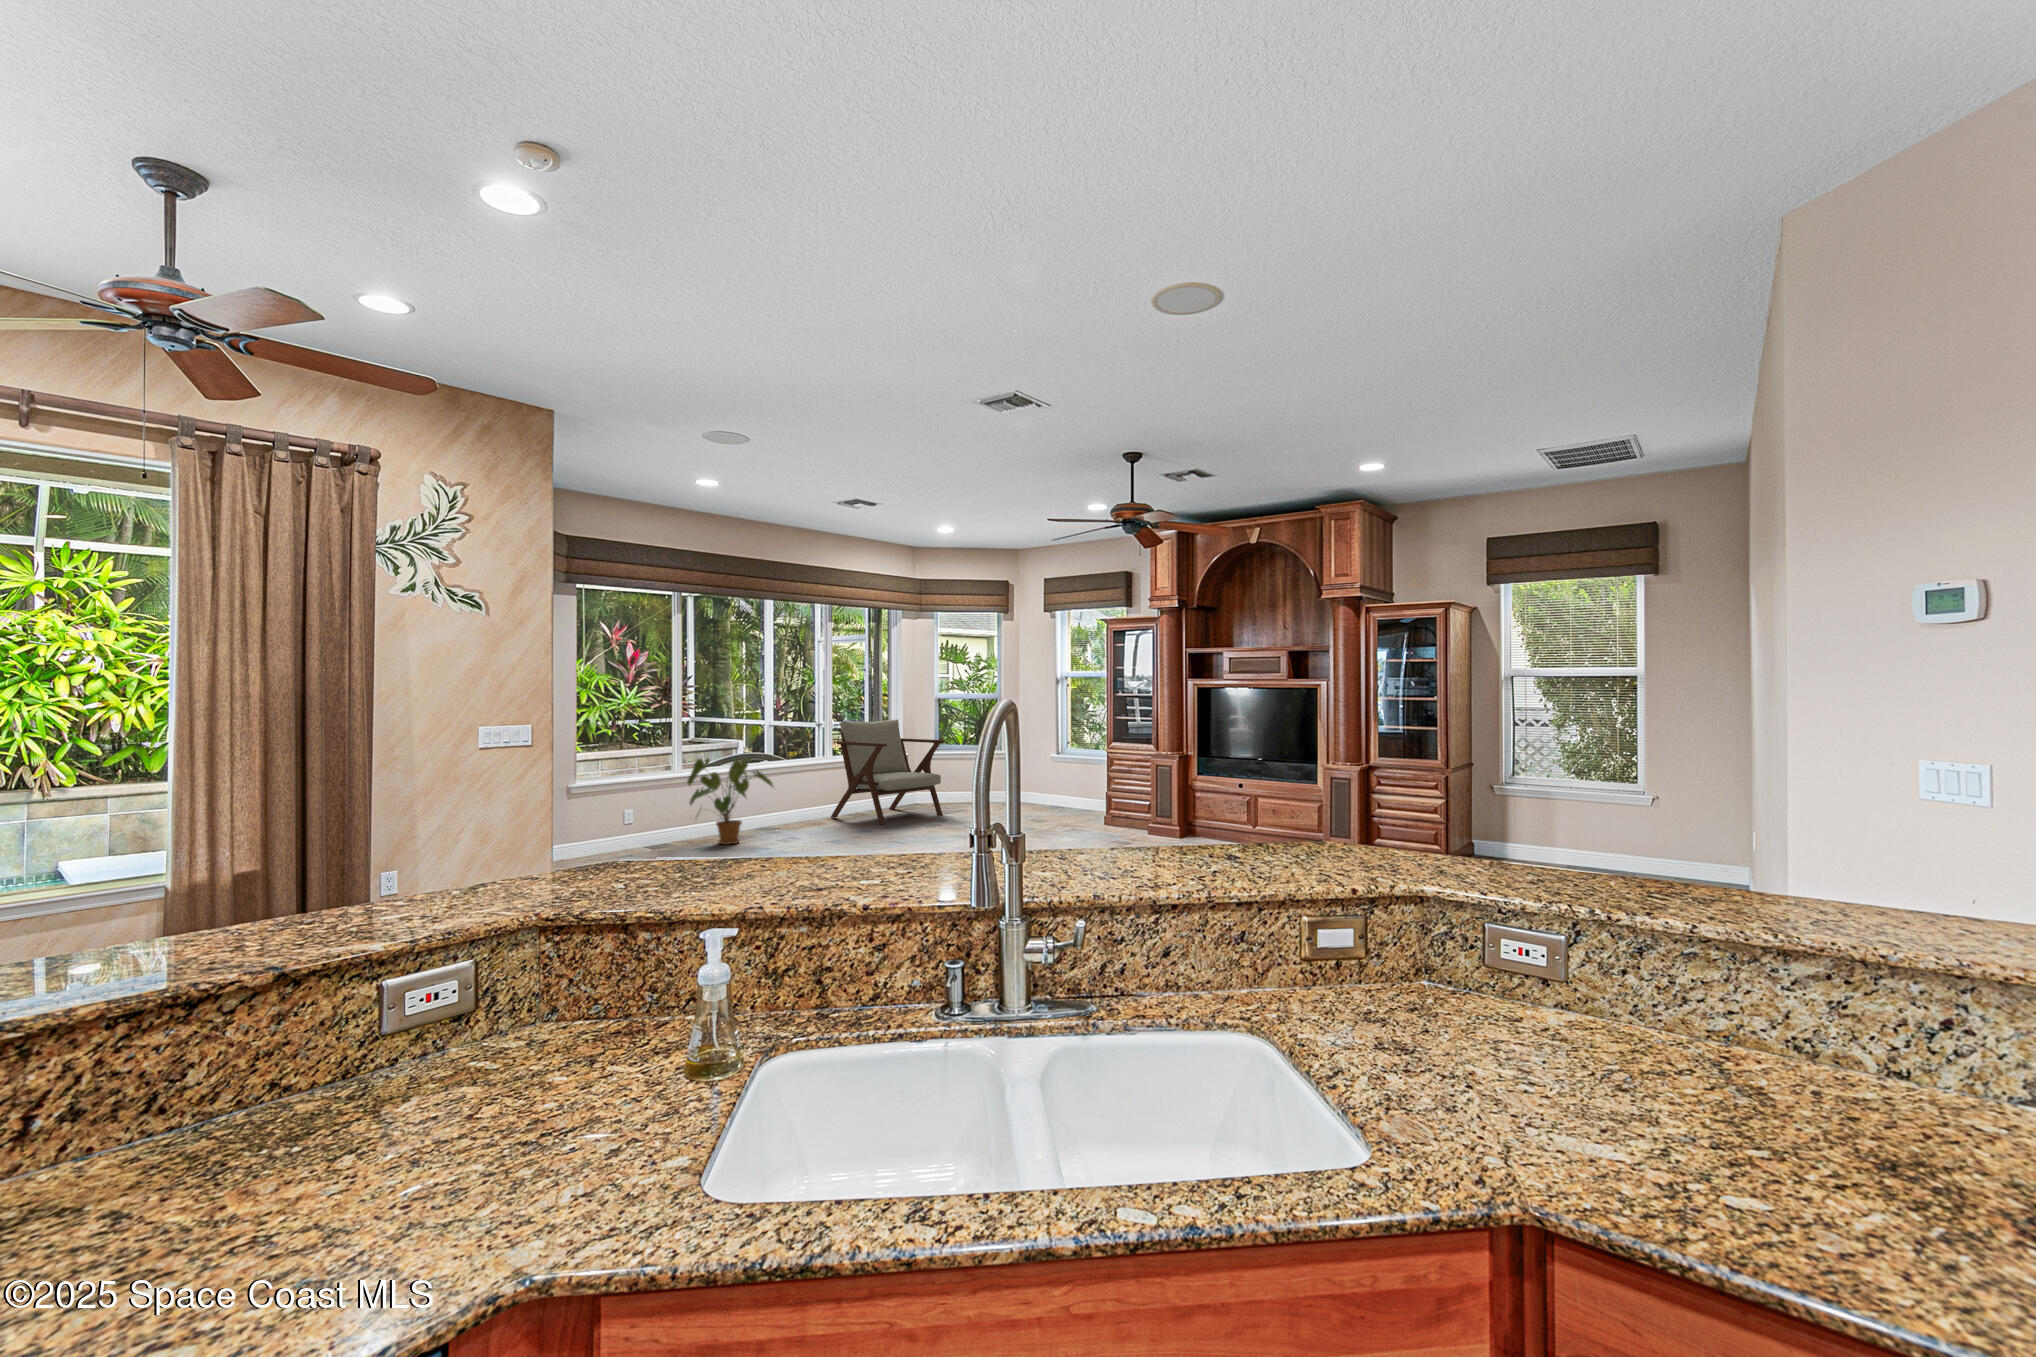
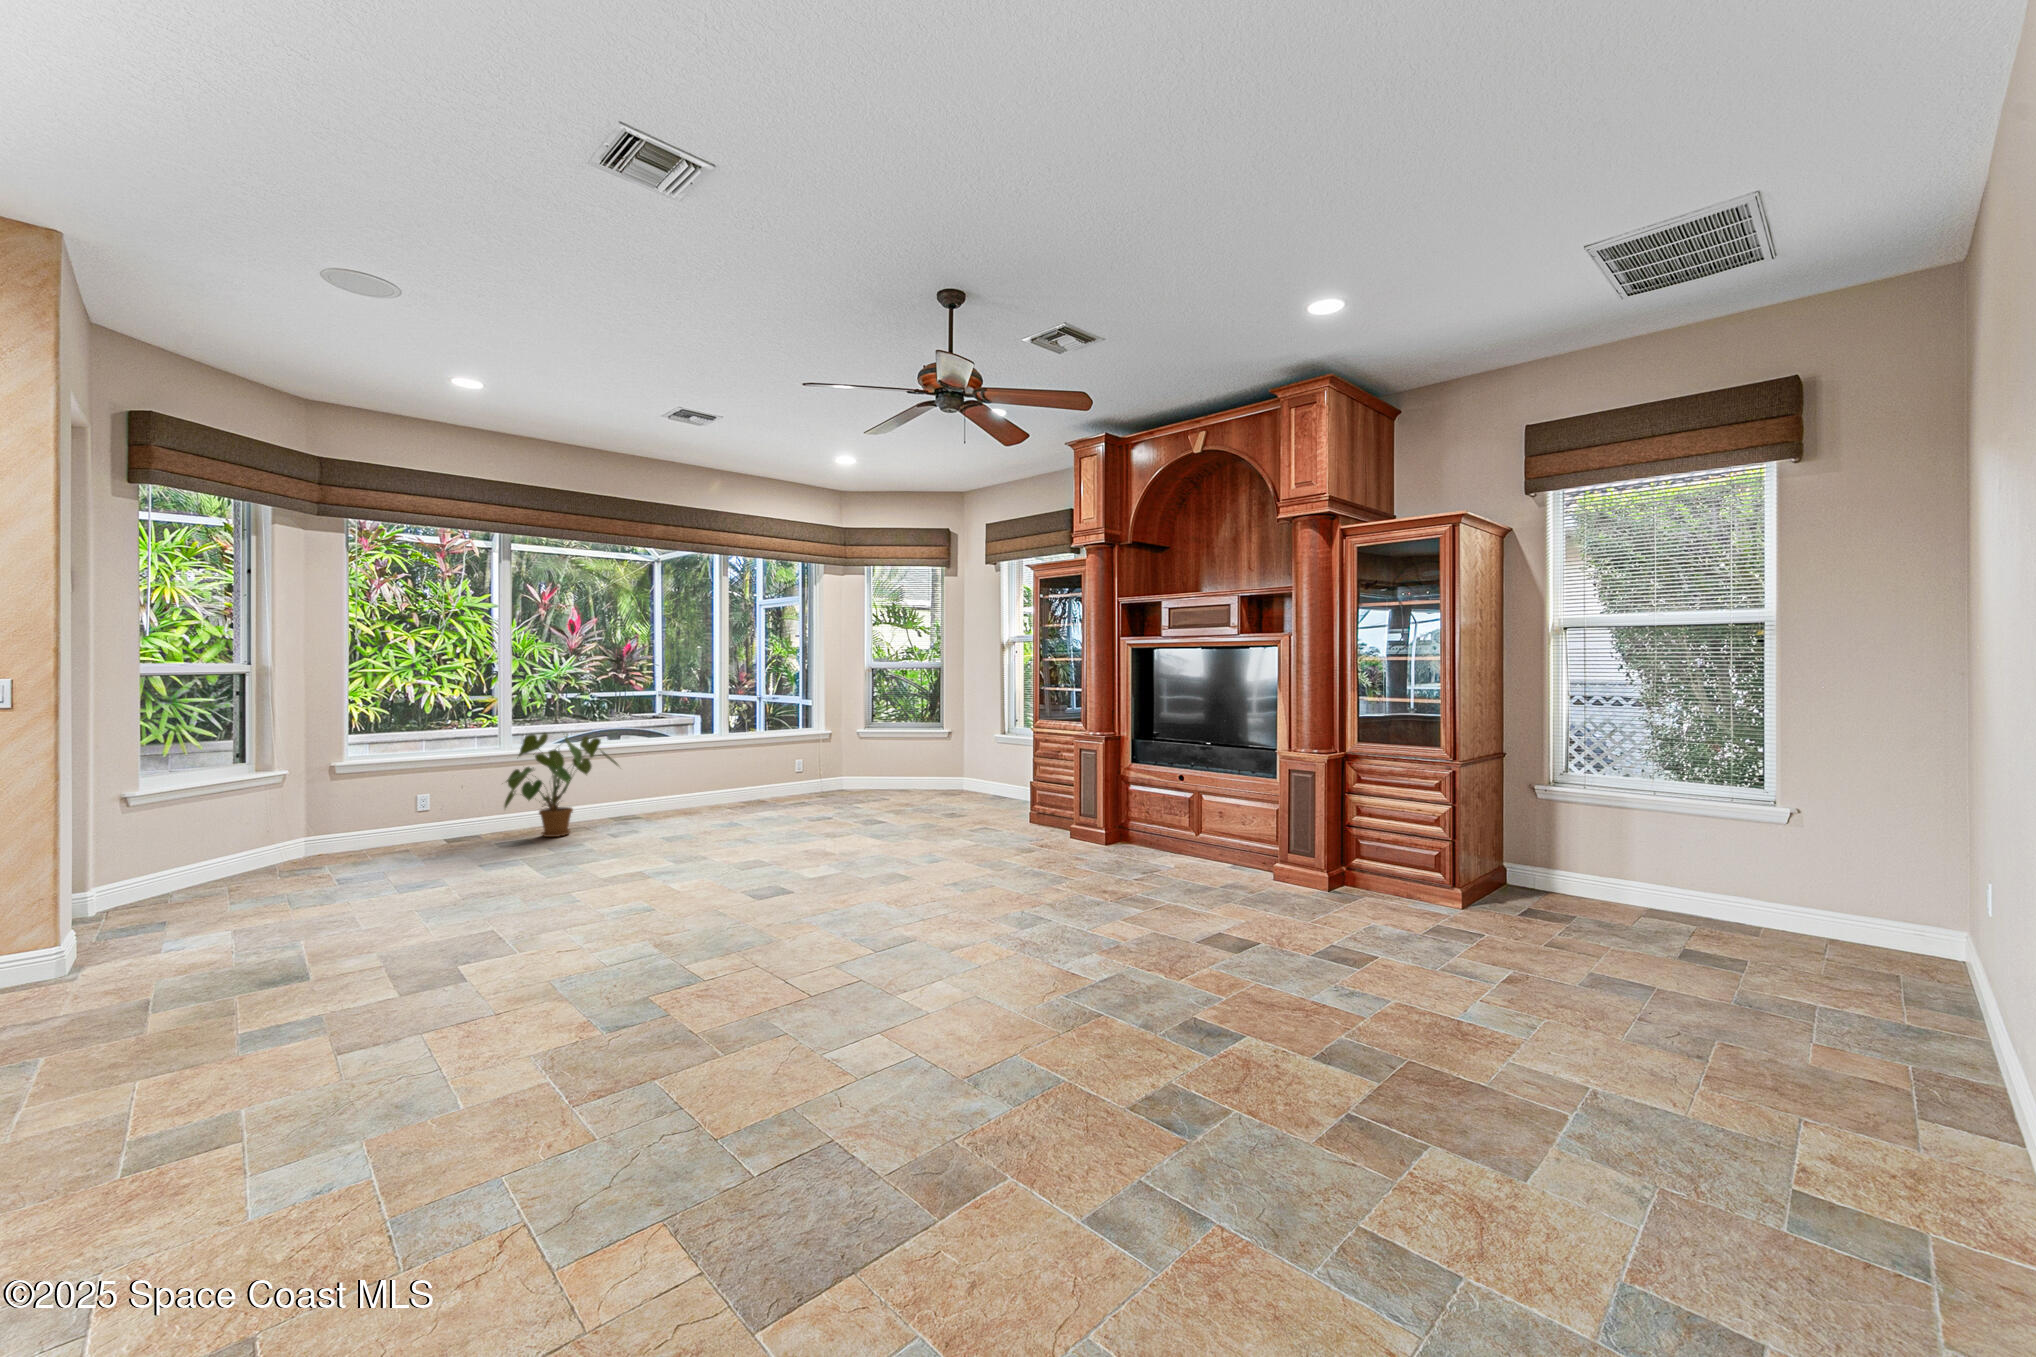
lounge chair: present [831,719,944,824] -> none [727,690,857,813]

